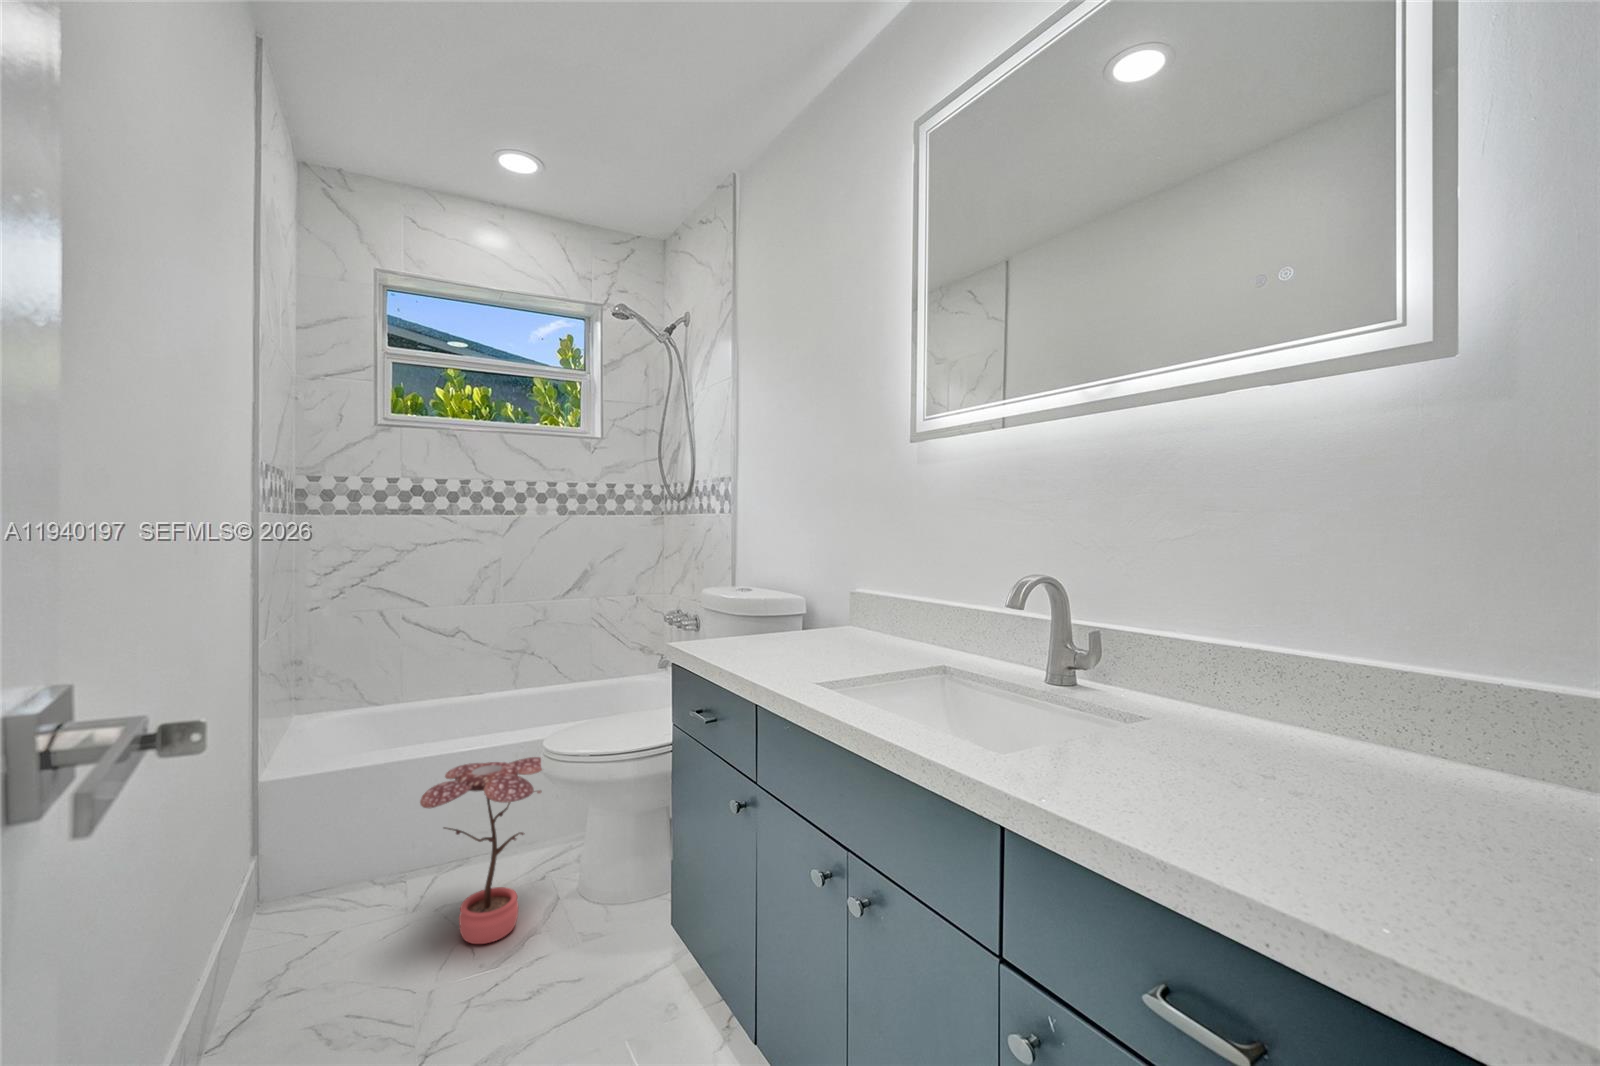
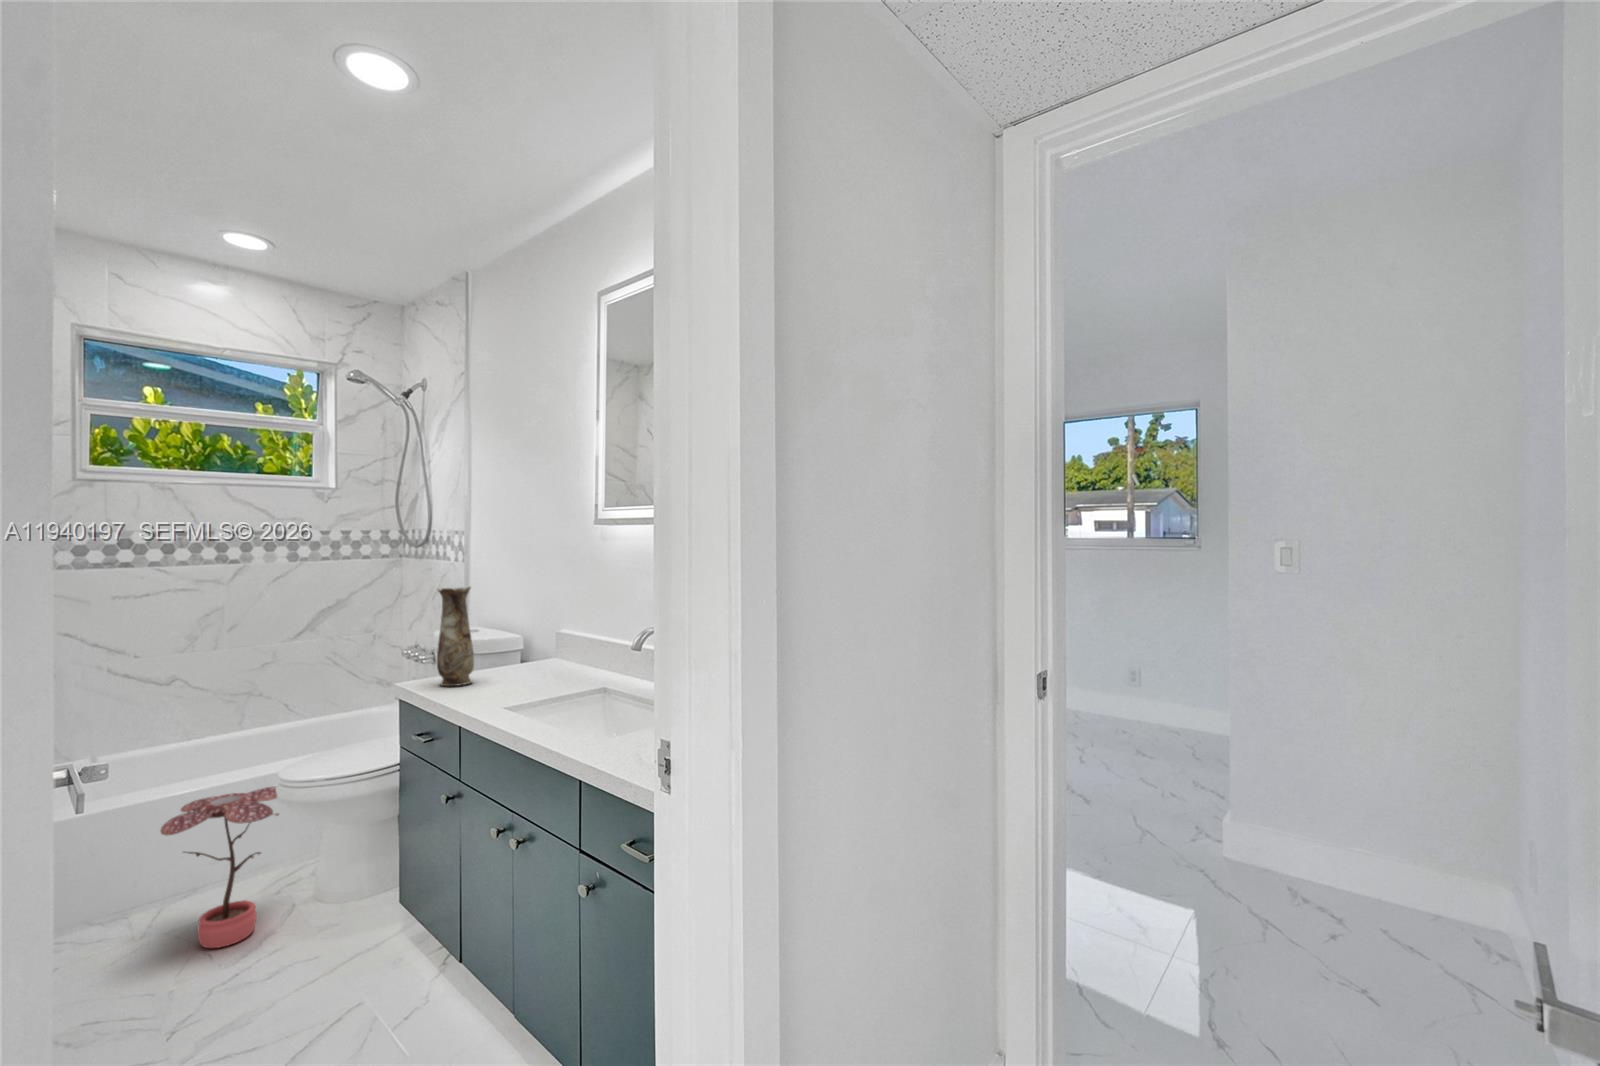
vase: none [718,515,764,651] -> present [437,586,474,686]

